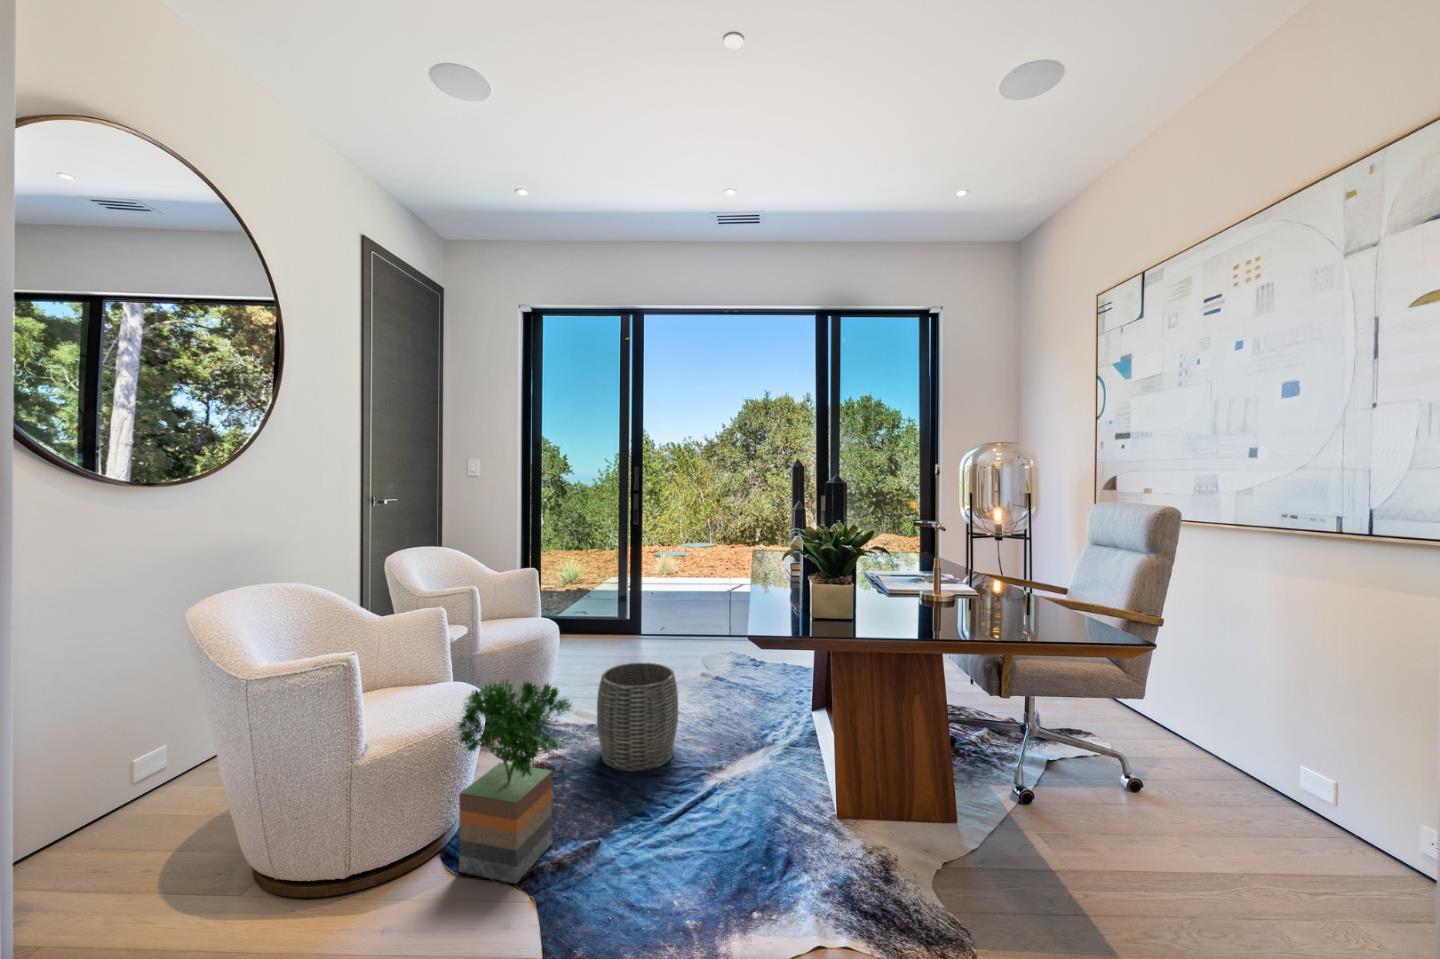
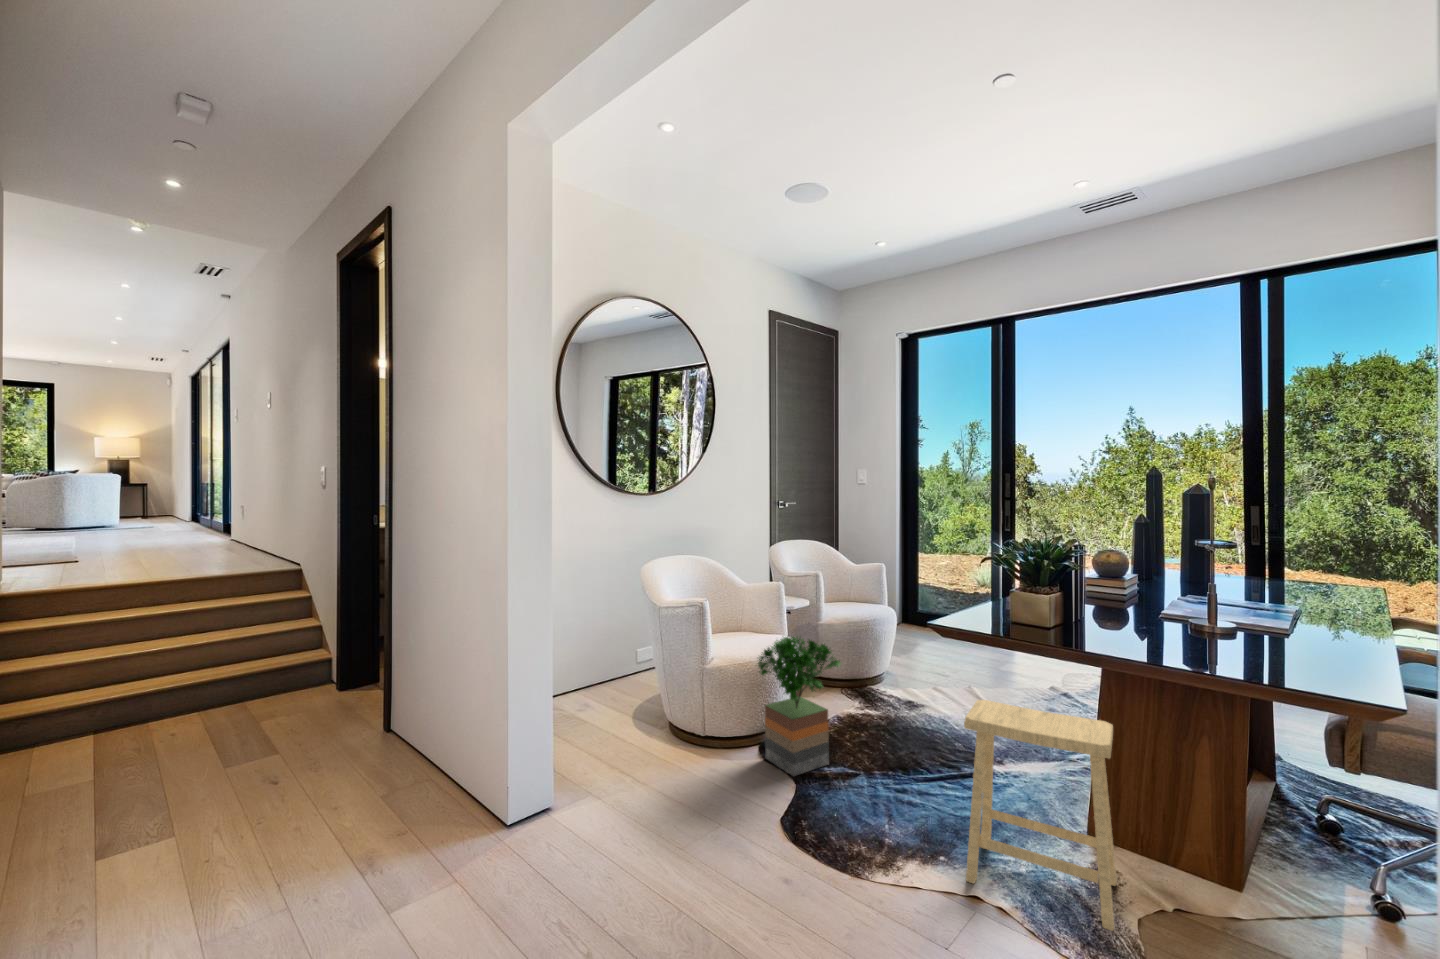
woven basket: present [597,663,678,771] -> none [897,652,973,745]
footstool: none [770,706,928,933] -> present [964,700,1117,931]

